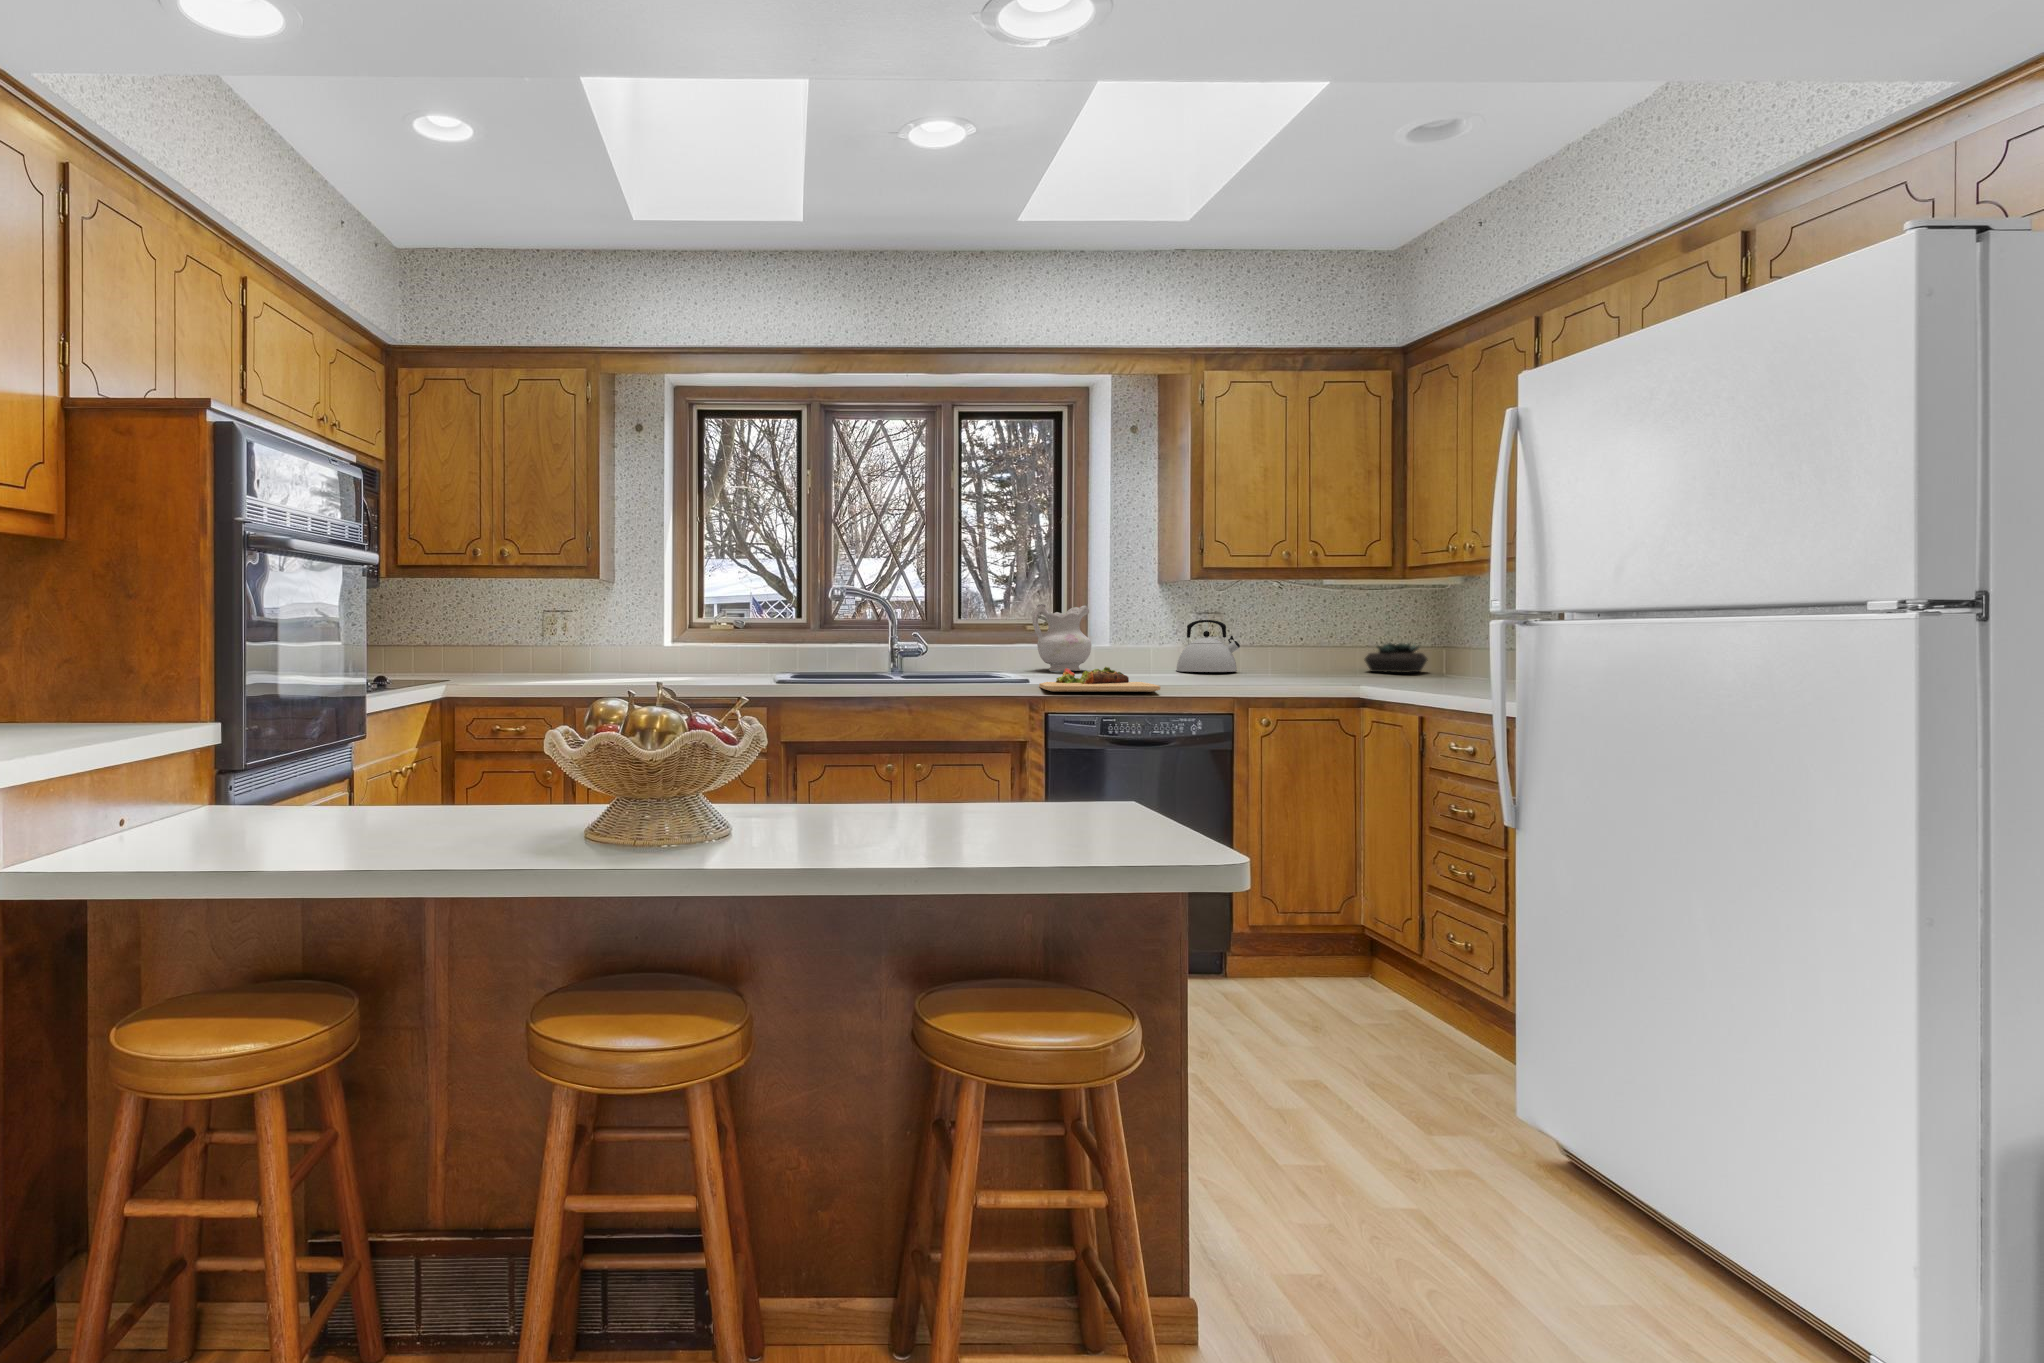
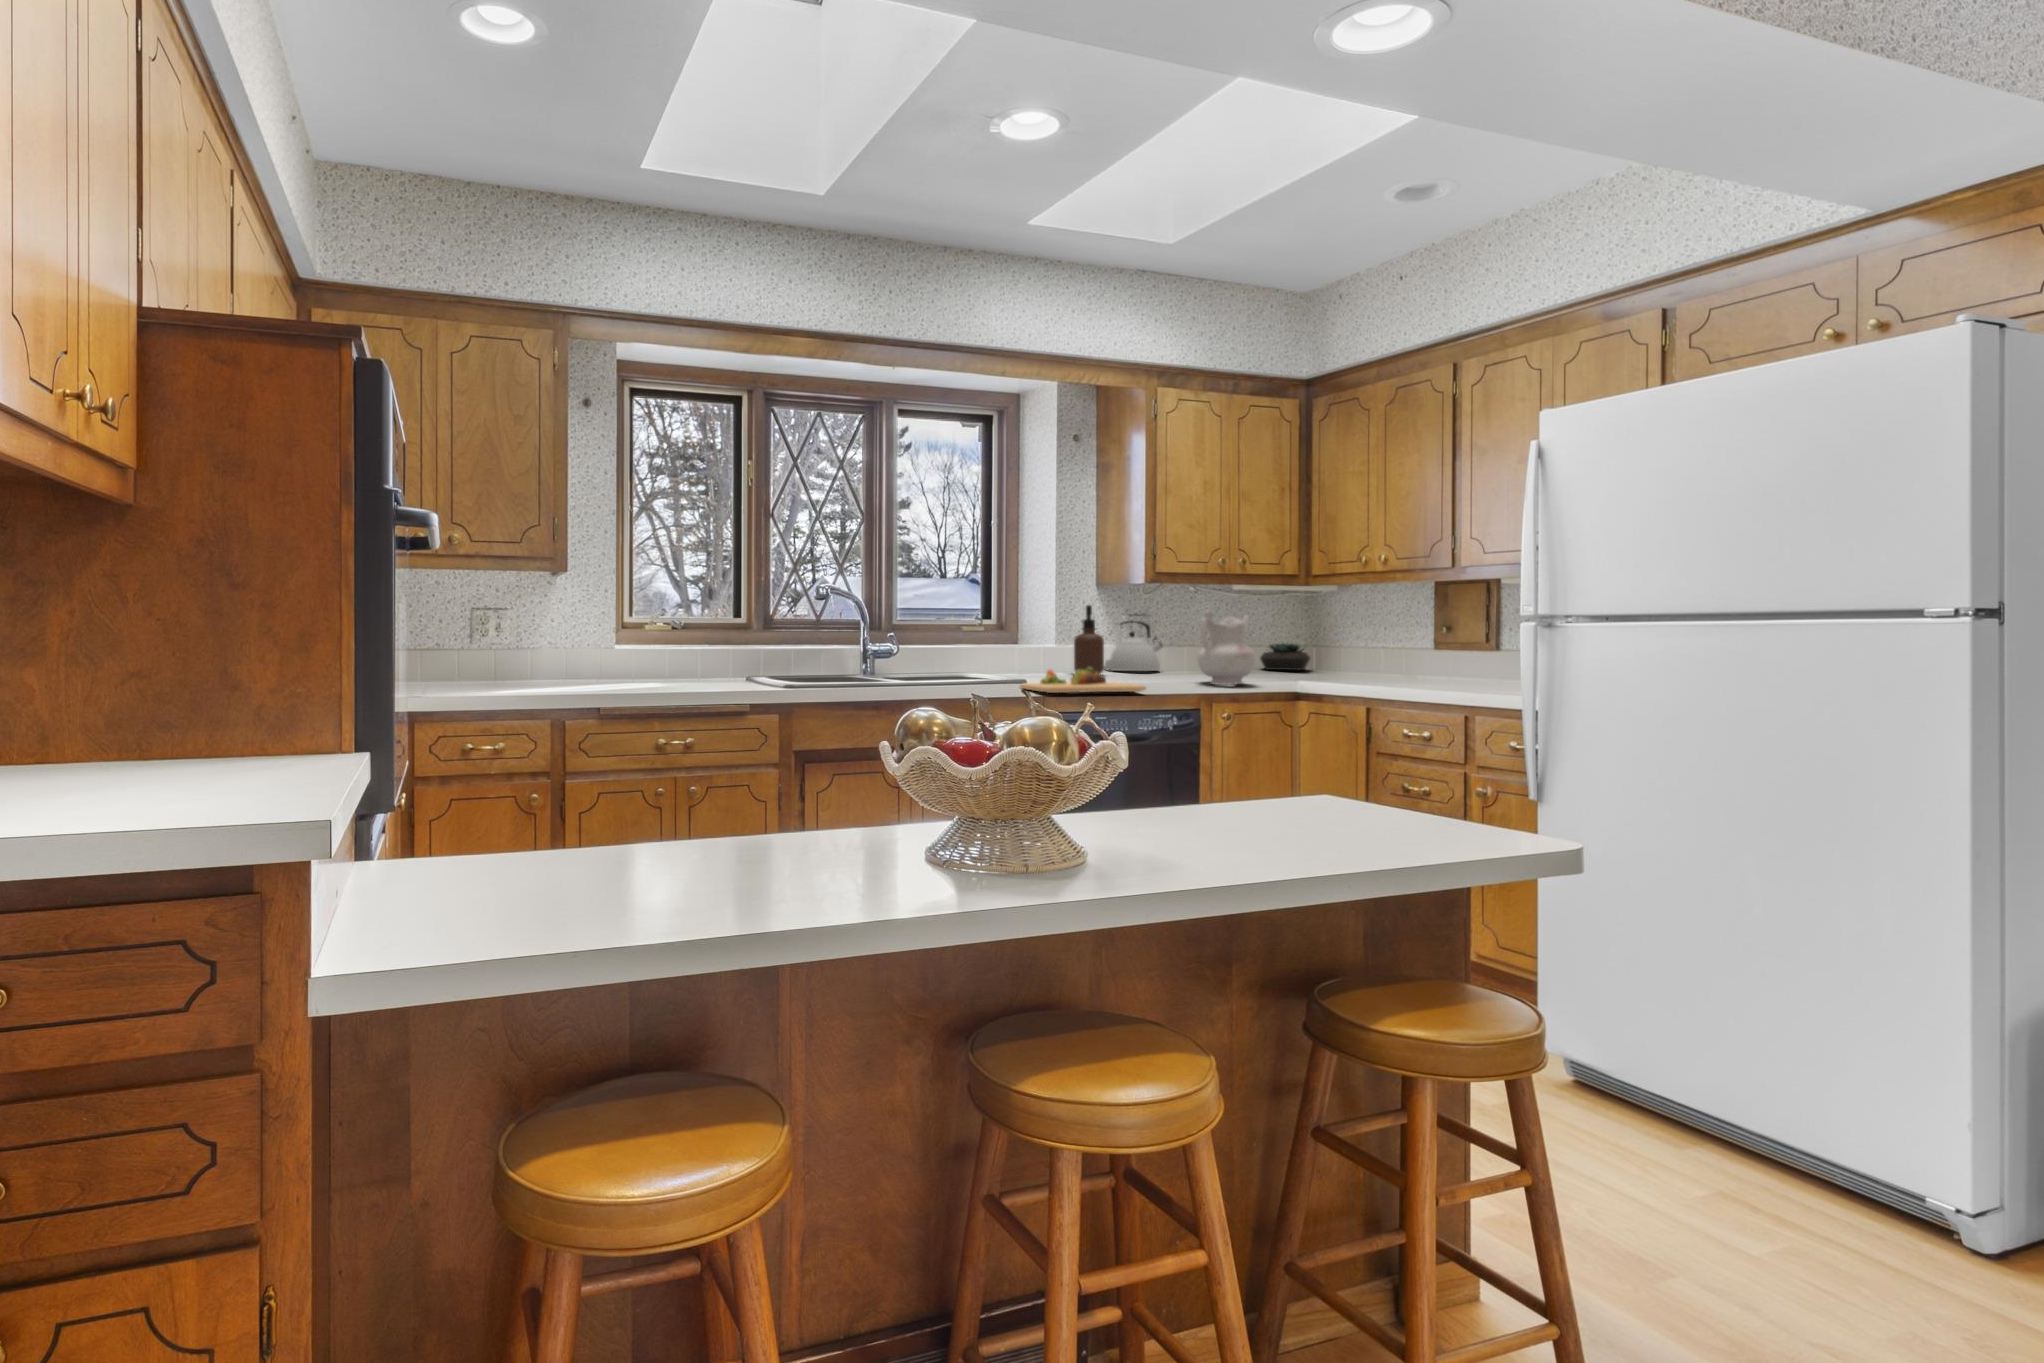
ceramic pitcher: present [1032,604,1091,671] -> present [1197,613,1255,685]
soap dispenser: none [1131,604,1163,675] -> present [1074,605,1104,674]

